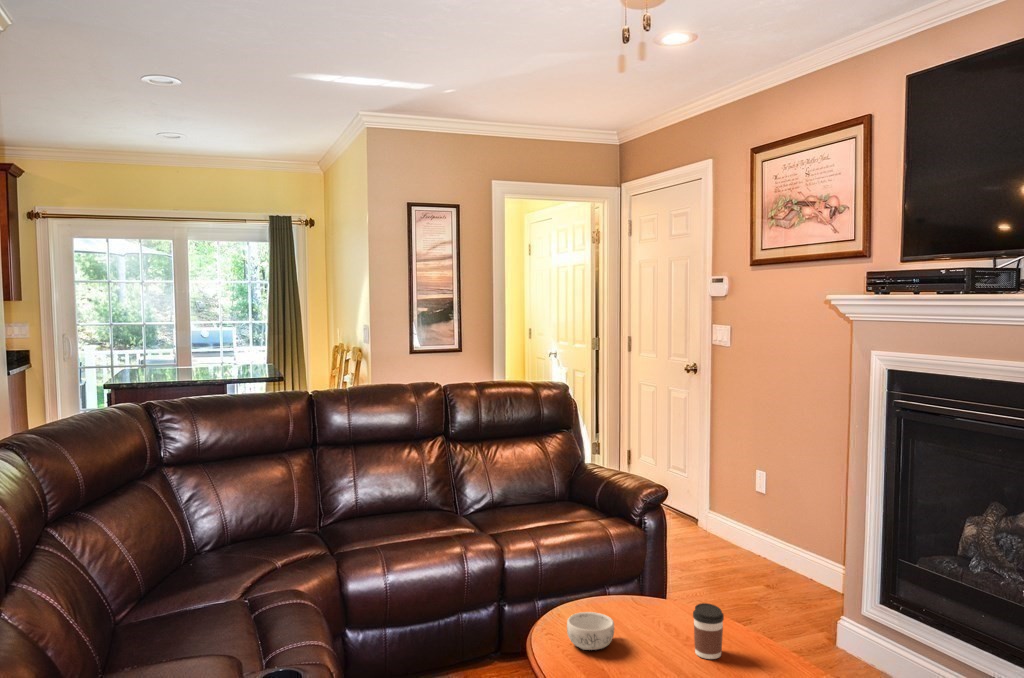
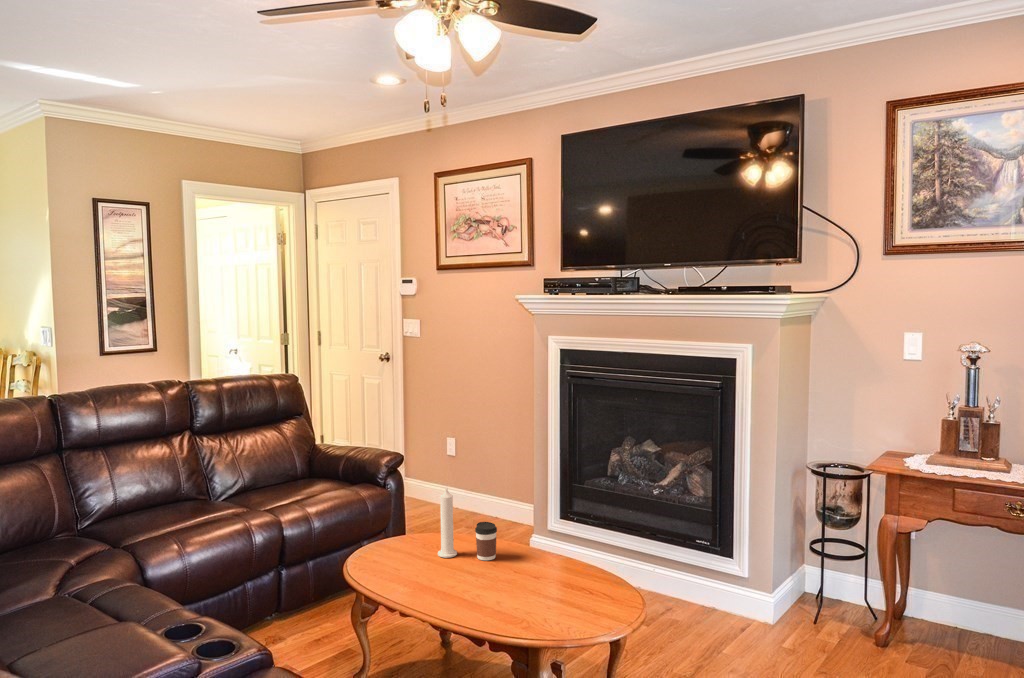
candle: none [646,547,672,642] -> present [438,487,457,558]
decorative bowl: present [567,612,614,650] -> none [383,546,420,574]

